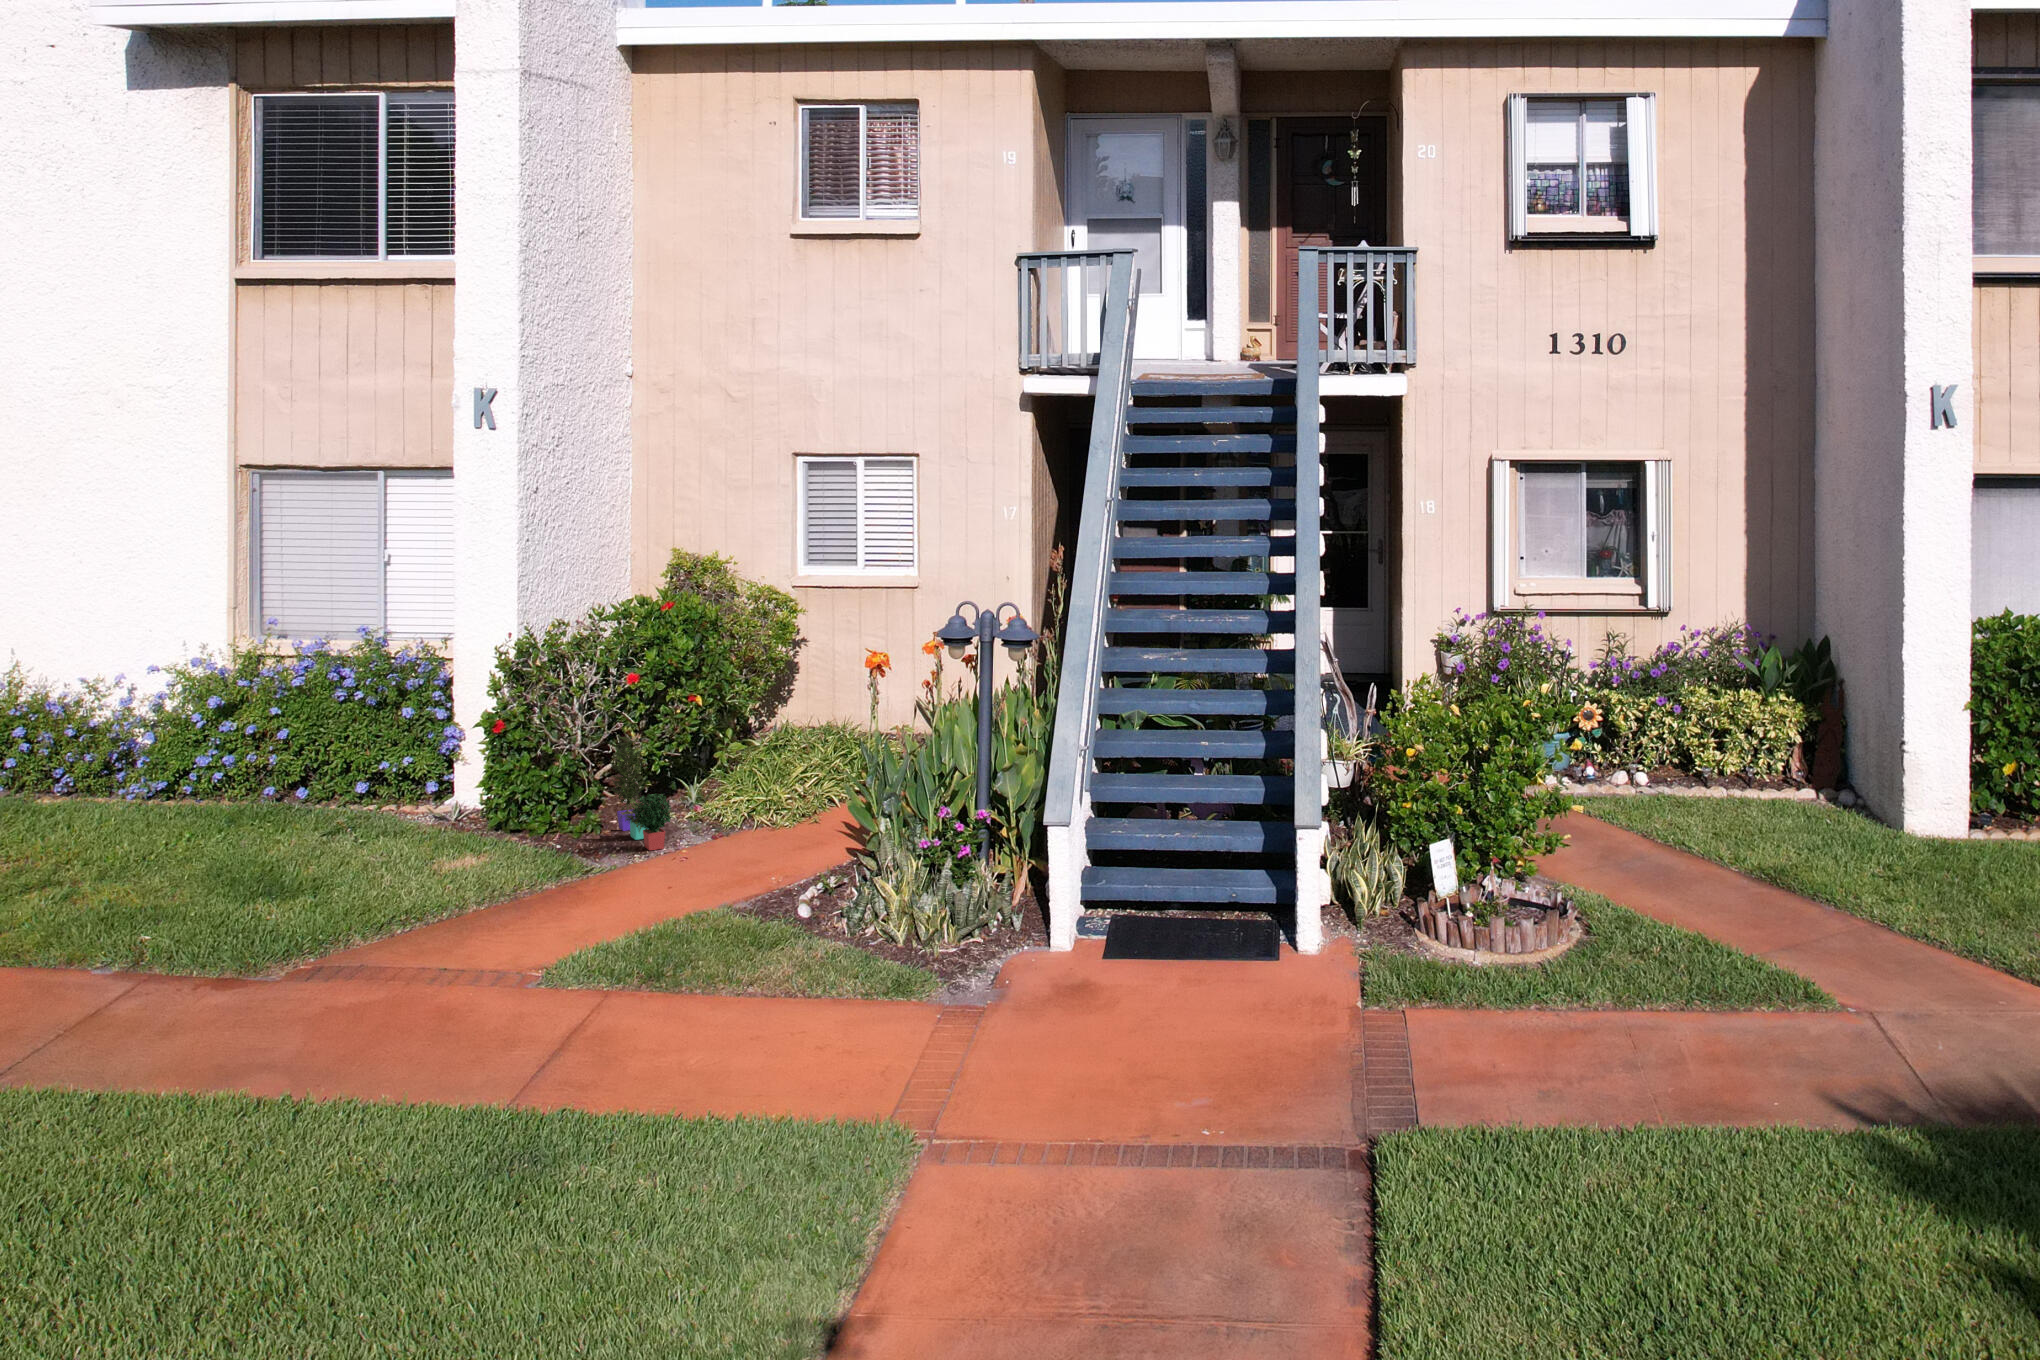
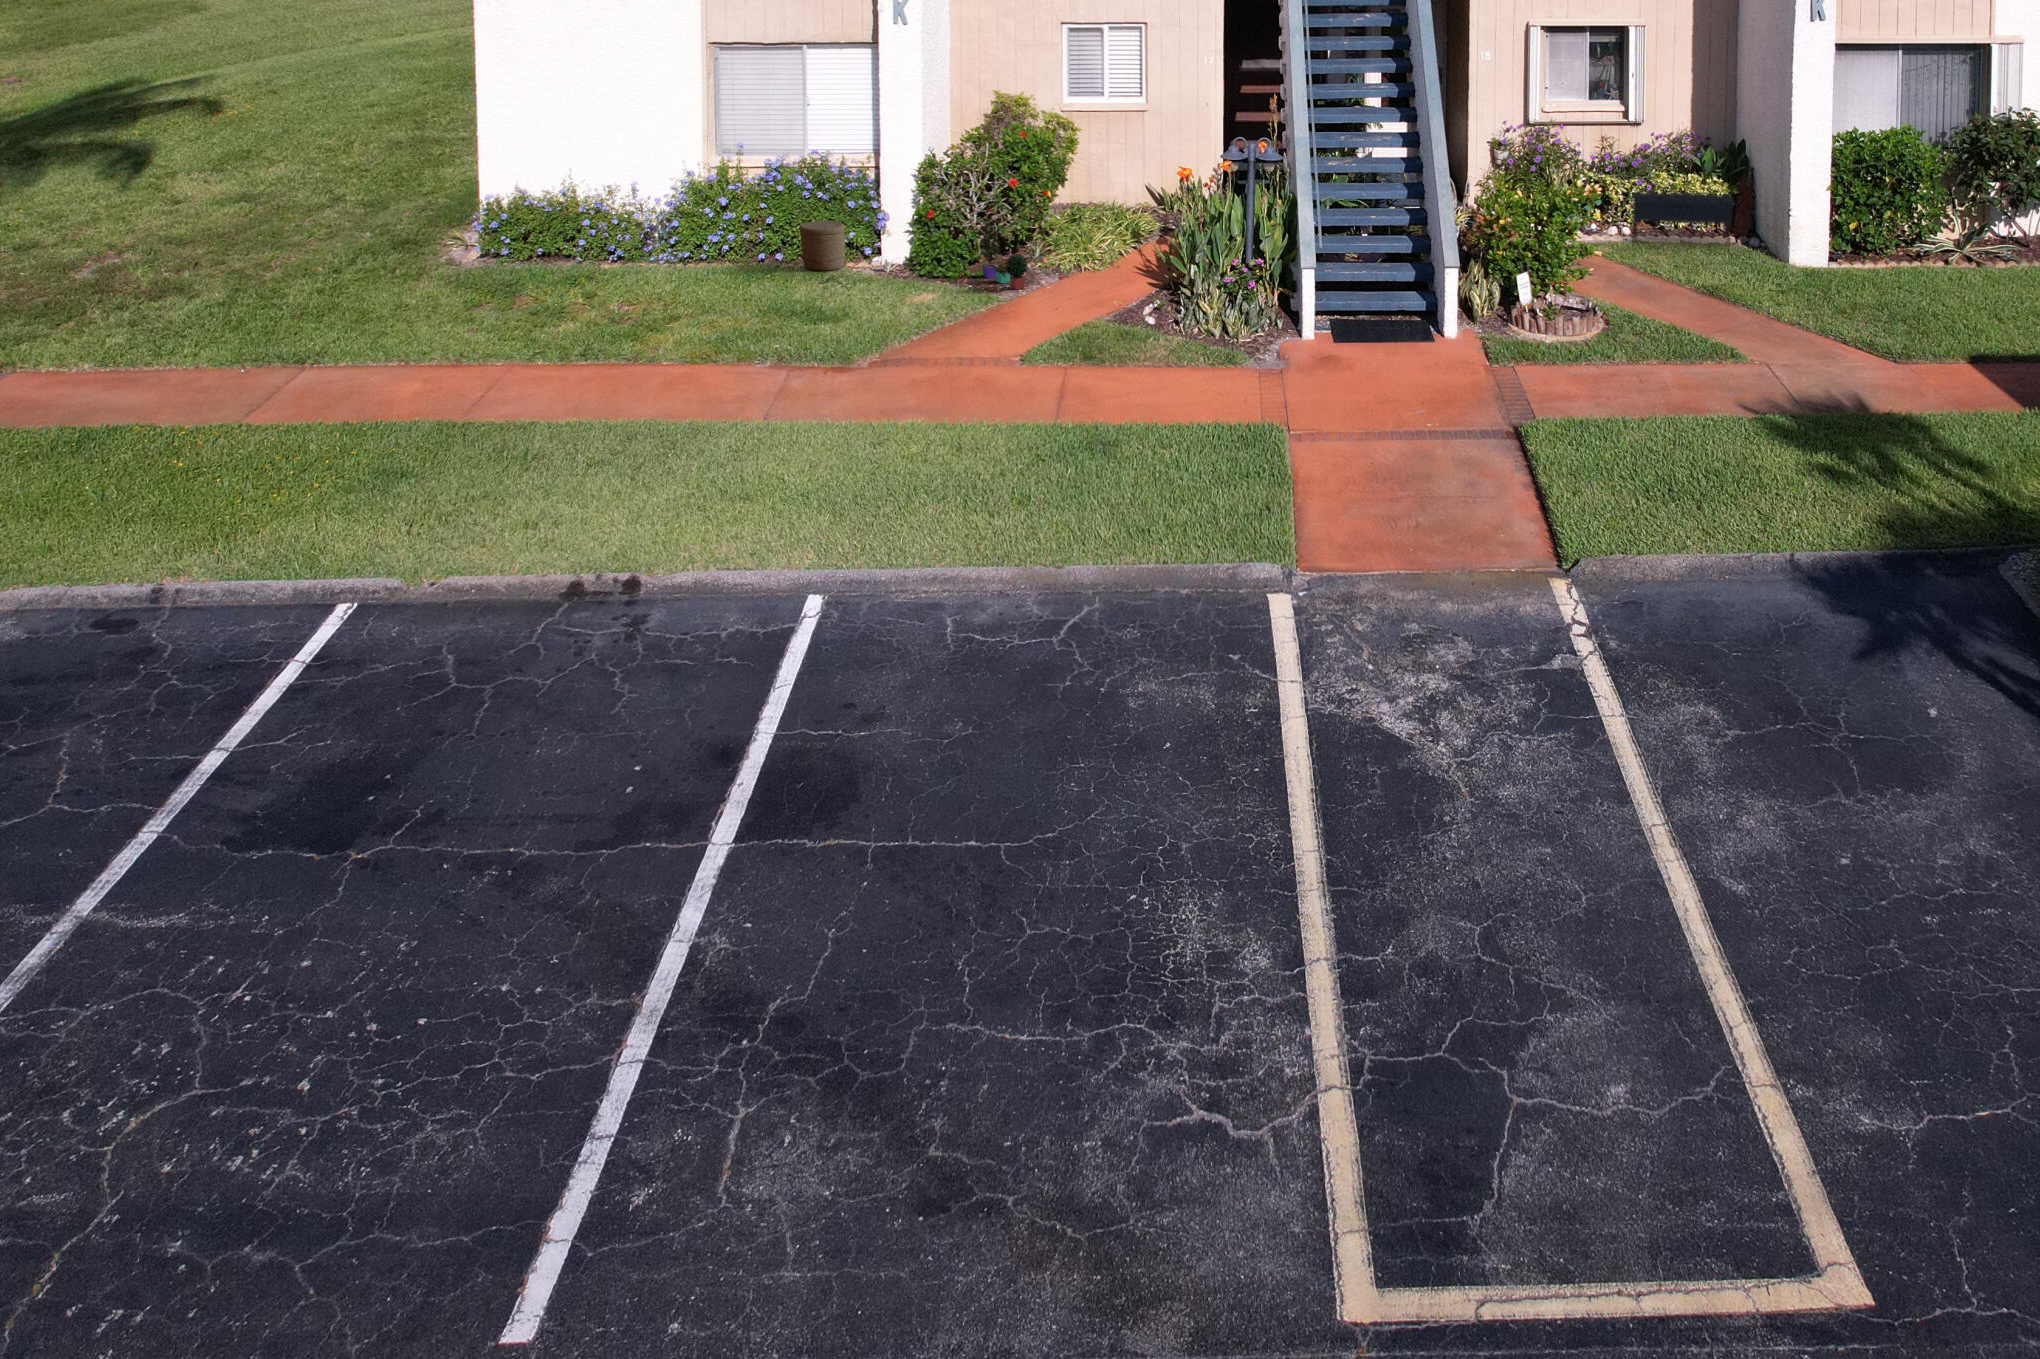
bench: none [1650,709,1812,797] -> present [1632,191,1734,244]
woven basket: none [361,737,432,814] -> present [799,221,846,271]

